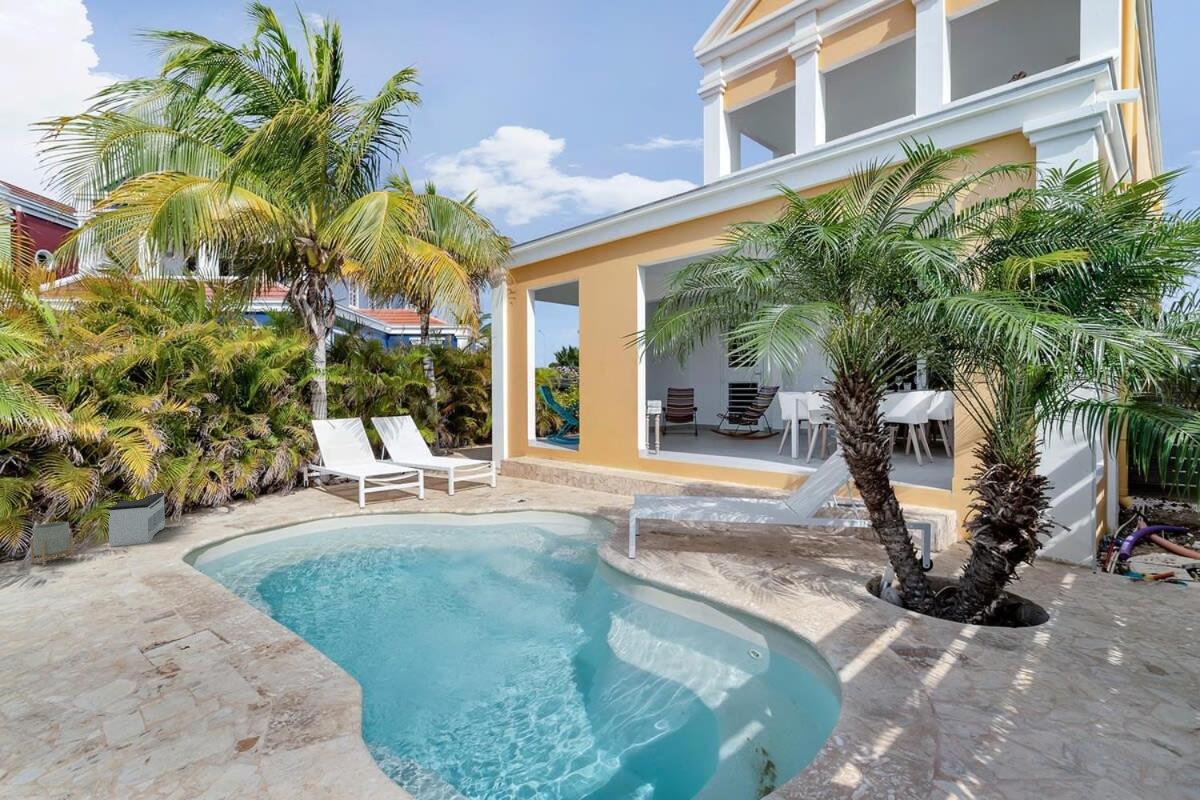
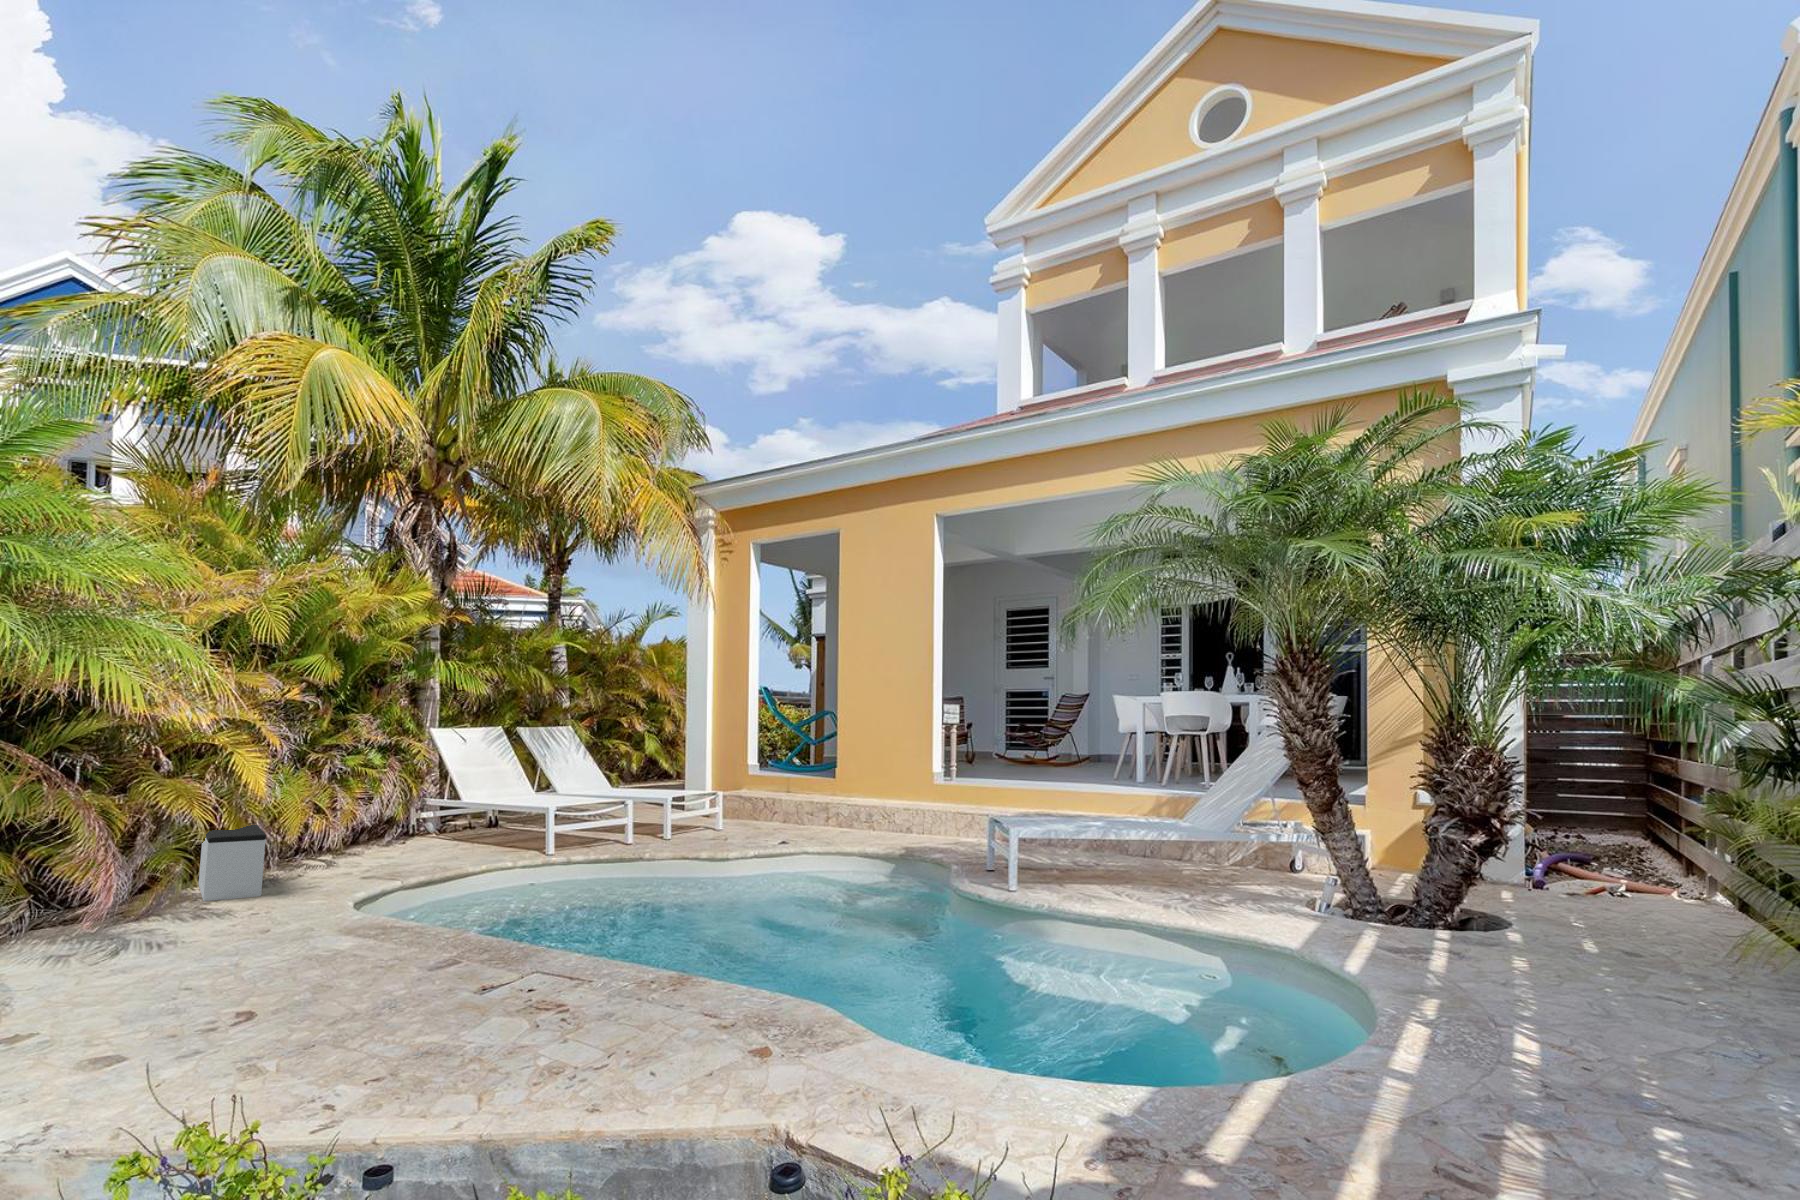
planter: present [30,522,74,566] -> none [107,856,175,922]

